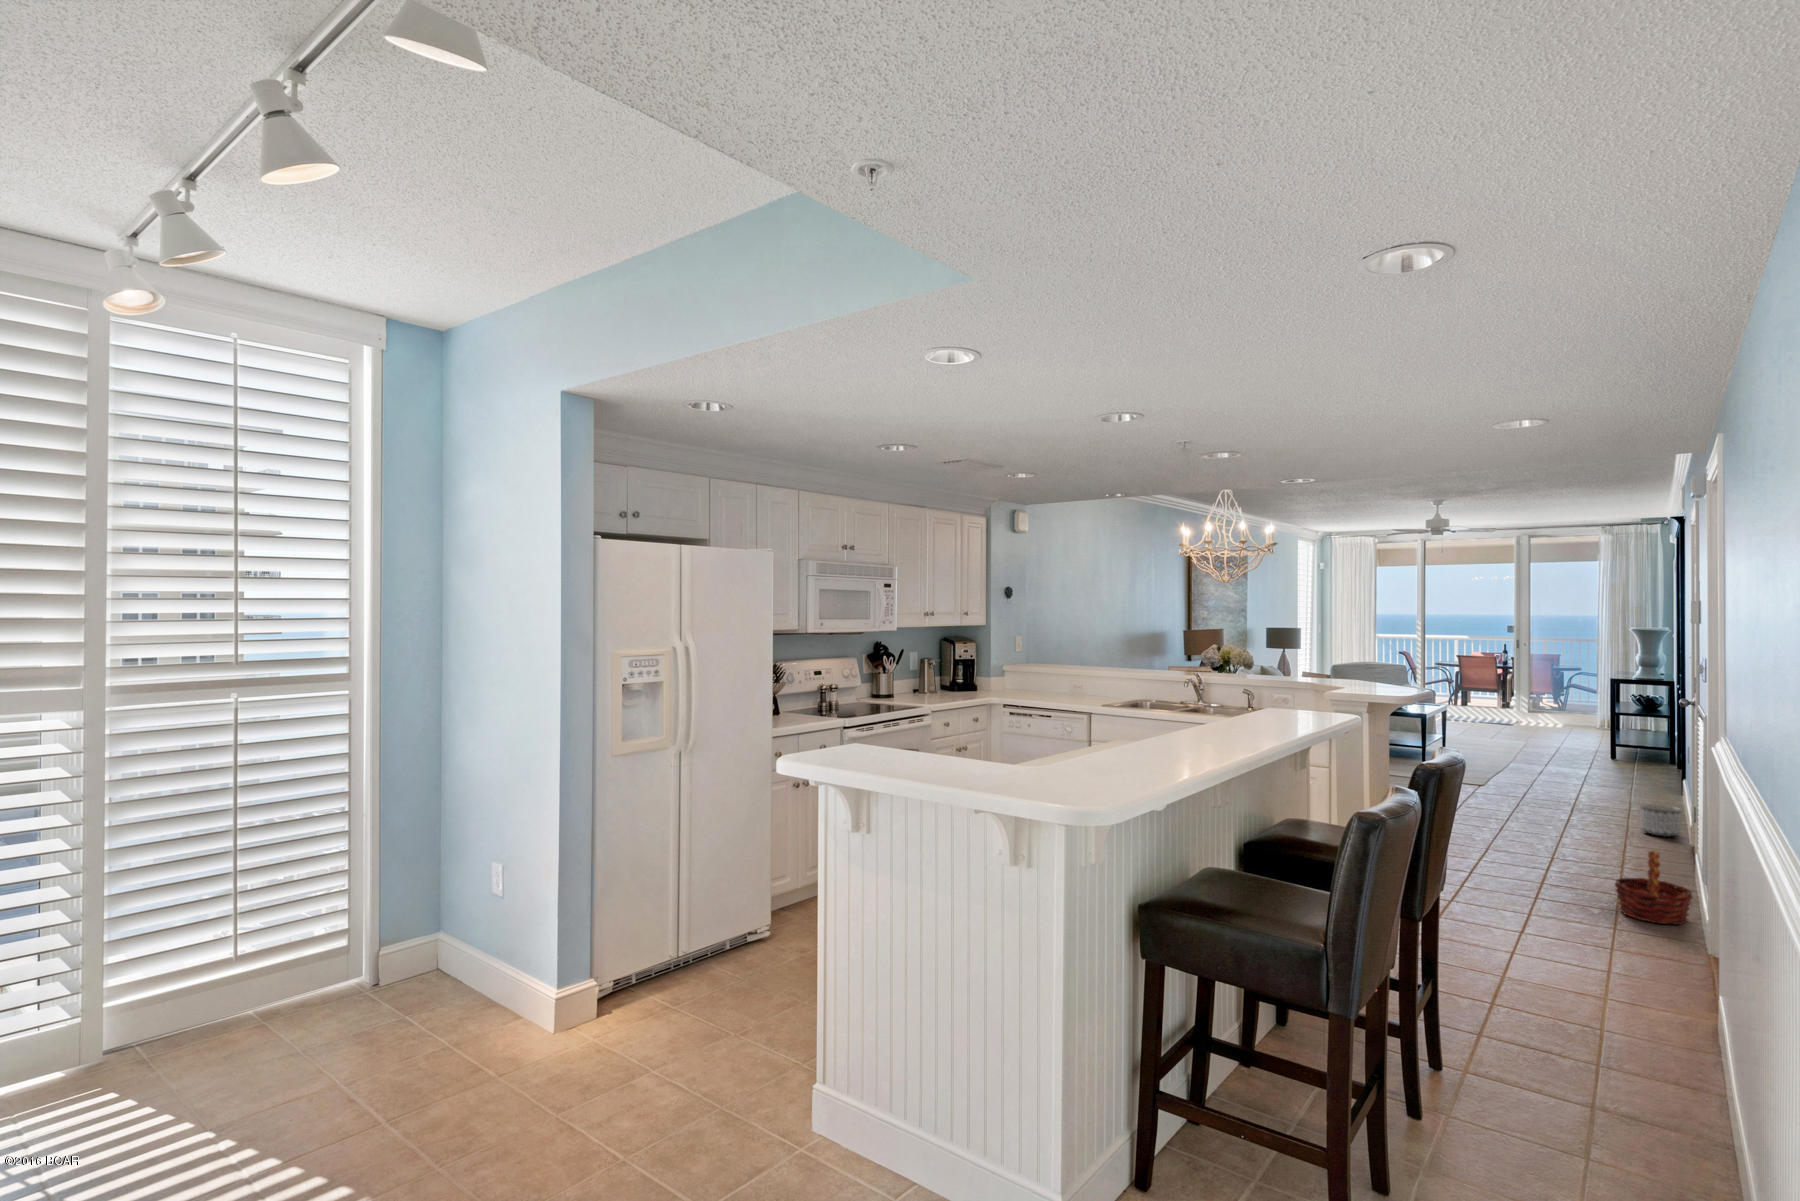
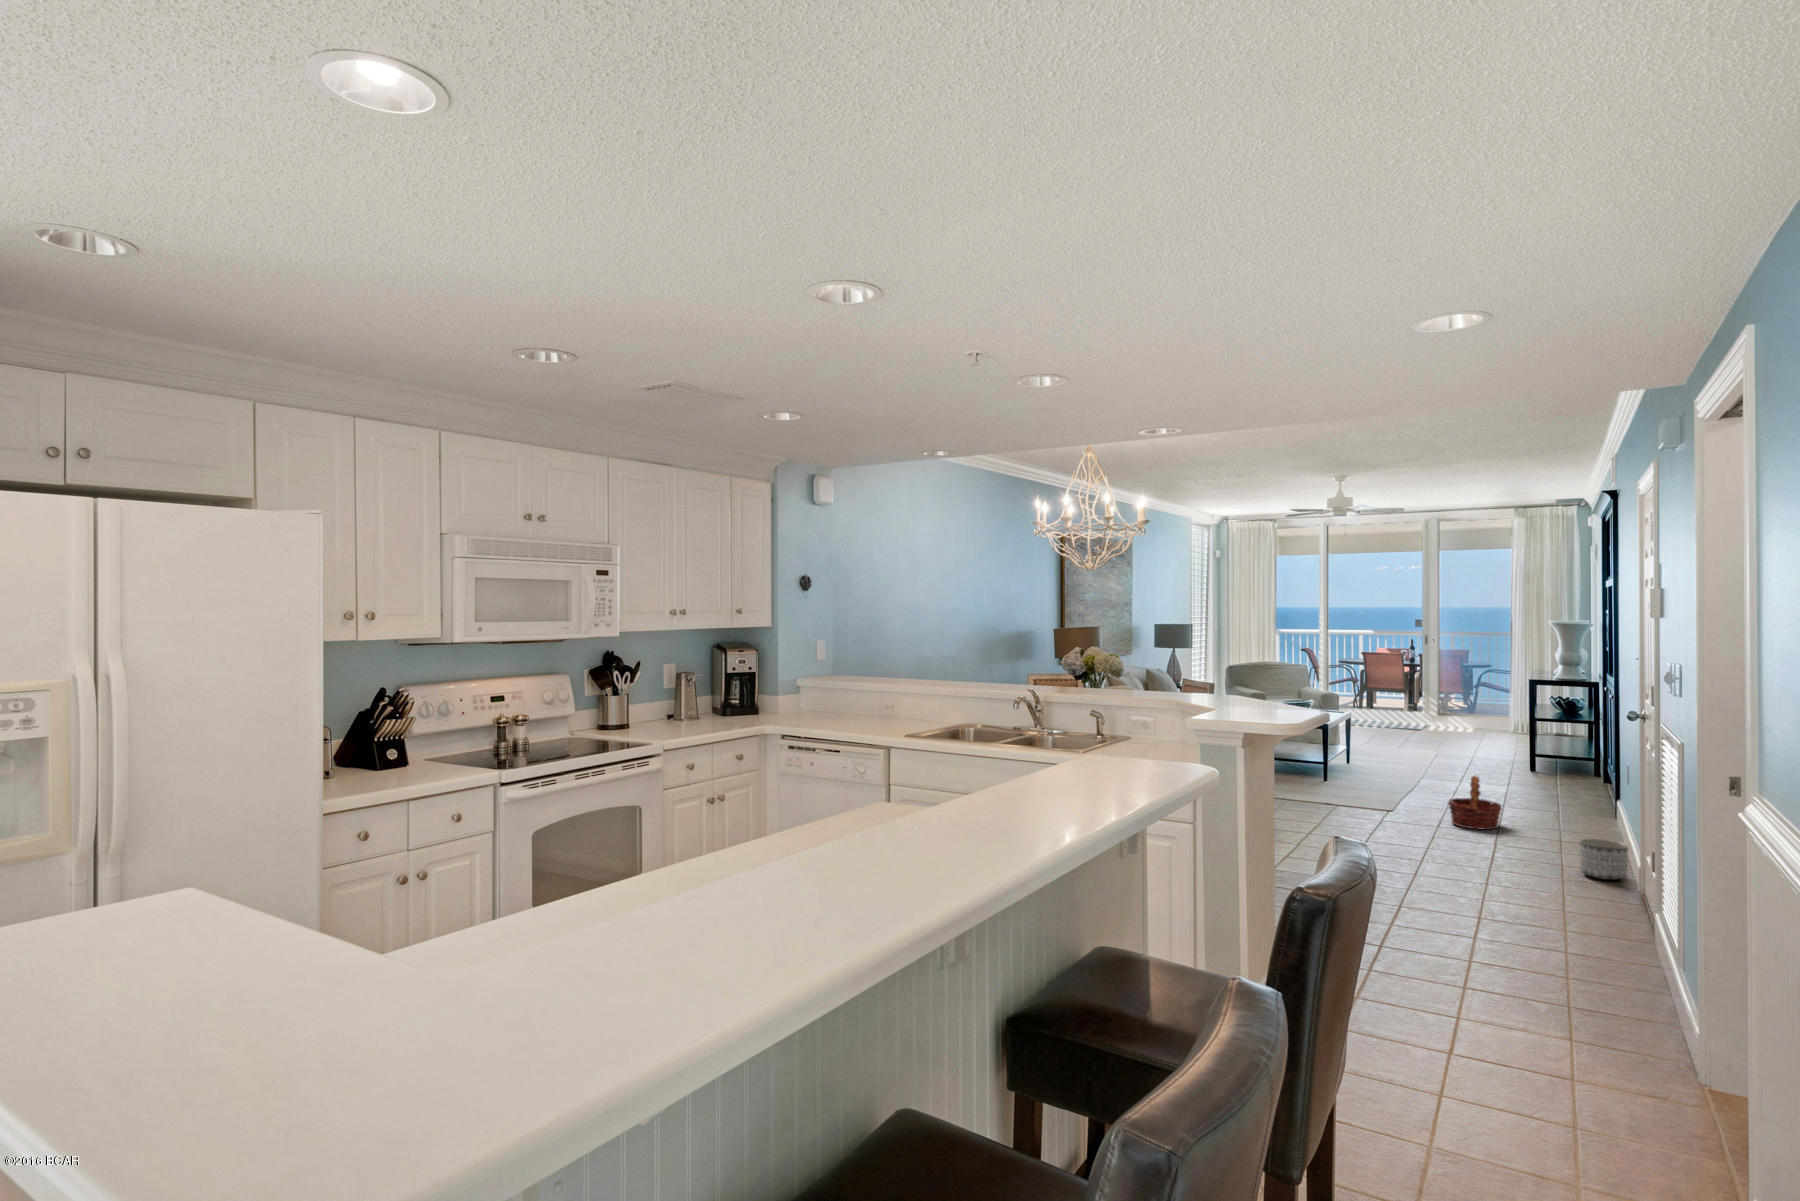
basket: present [1615,851,1693,925] -> present [1448,776,1501,830]

